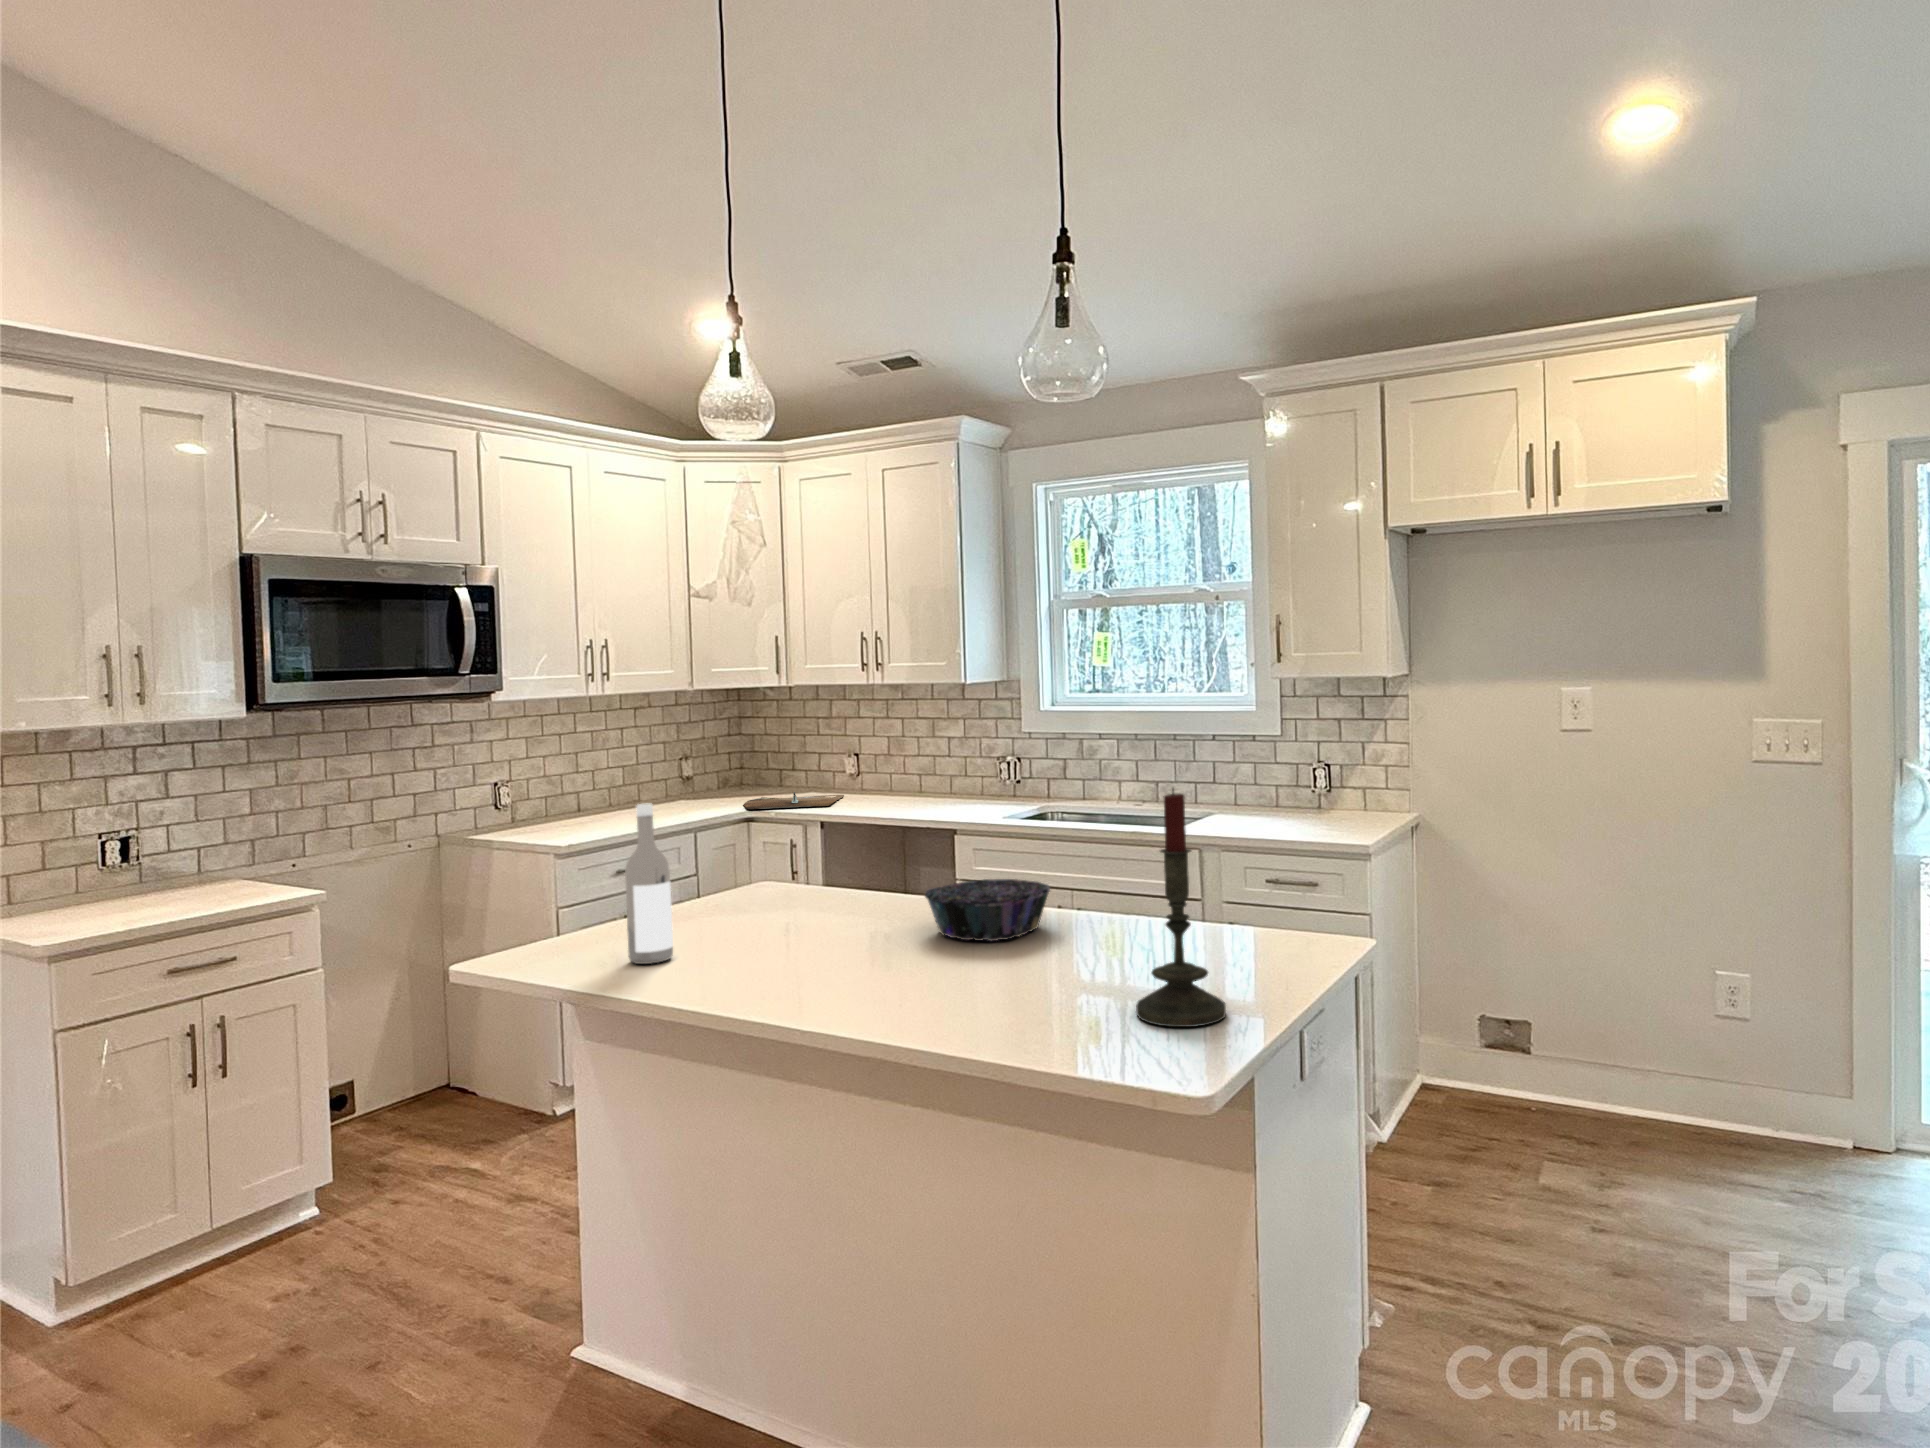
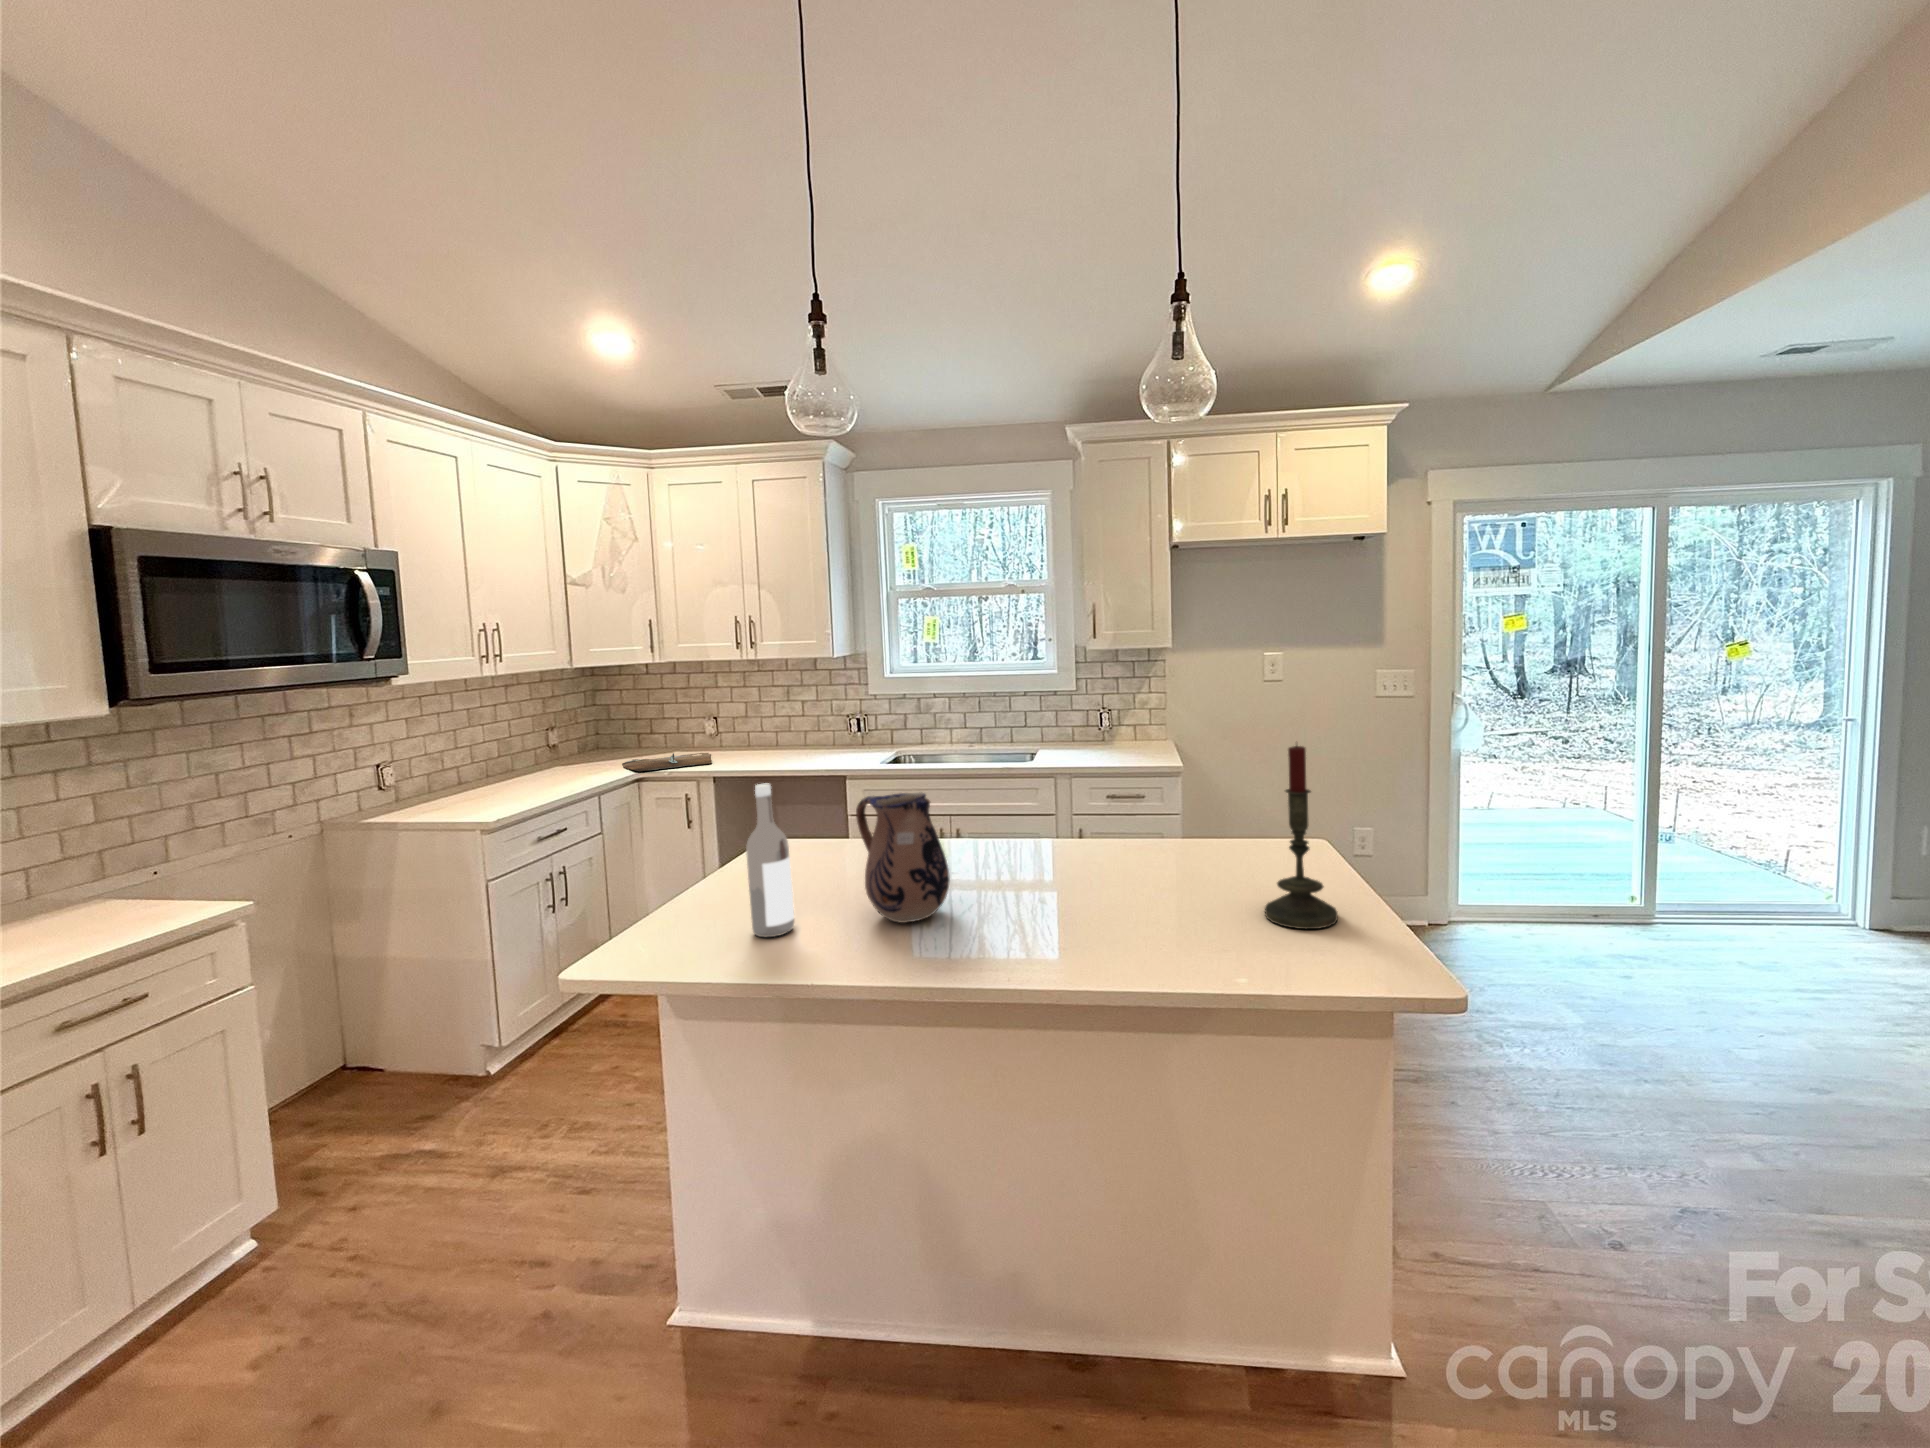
ceramic pitcher: none [735,826,830,967] -> present [856,793,950,923]
decorative bowl: present [925,879,1050,941] -> none [981,818,1084,874]

